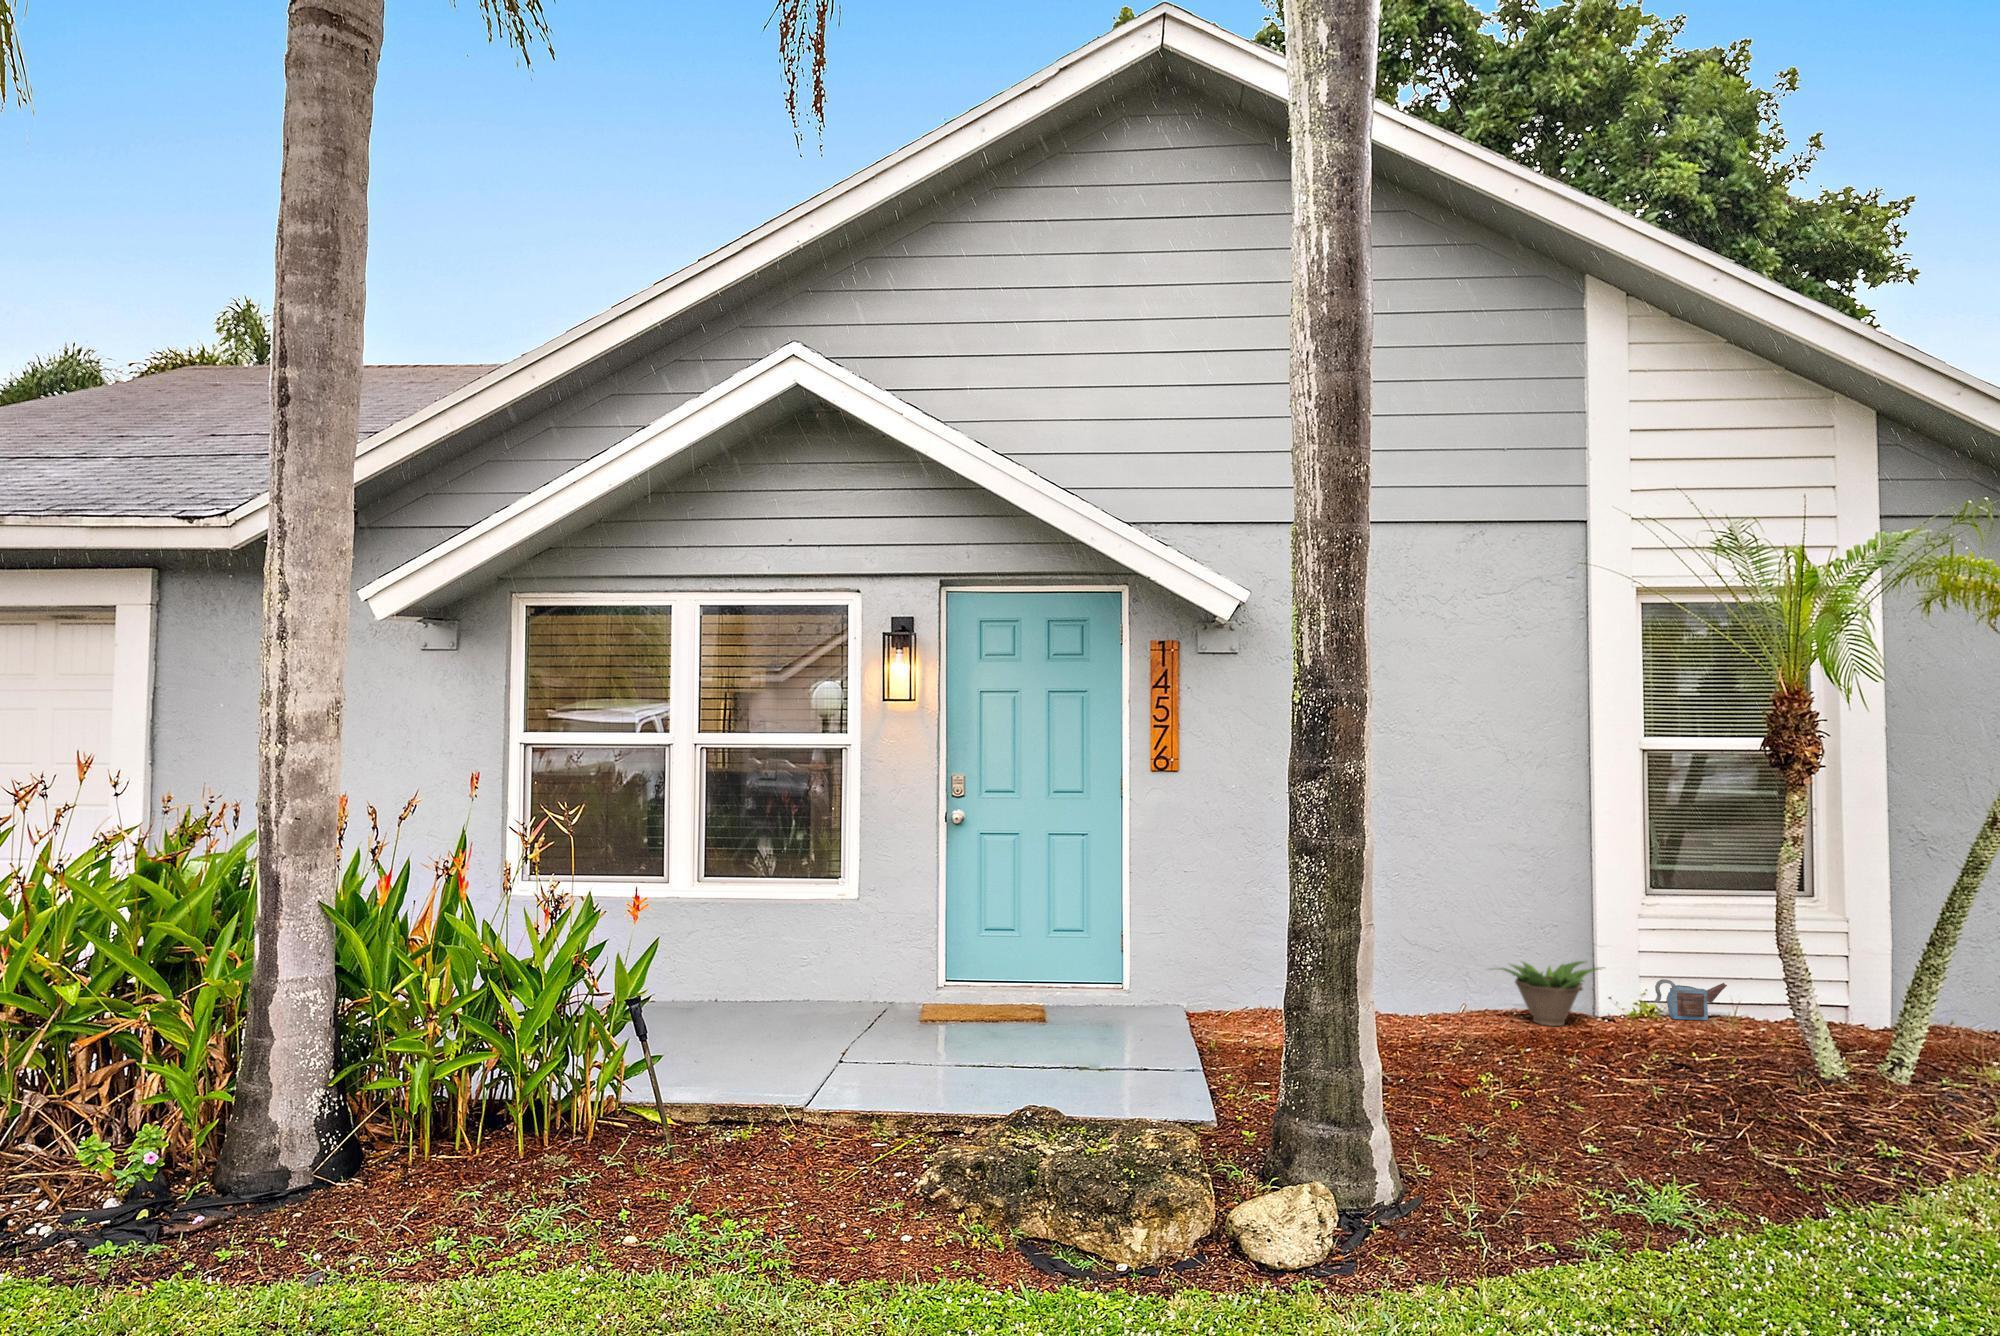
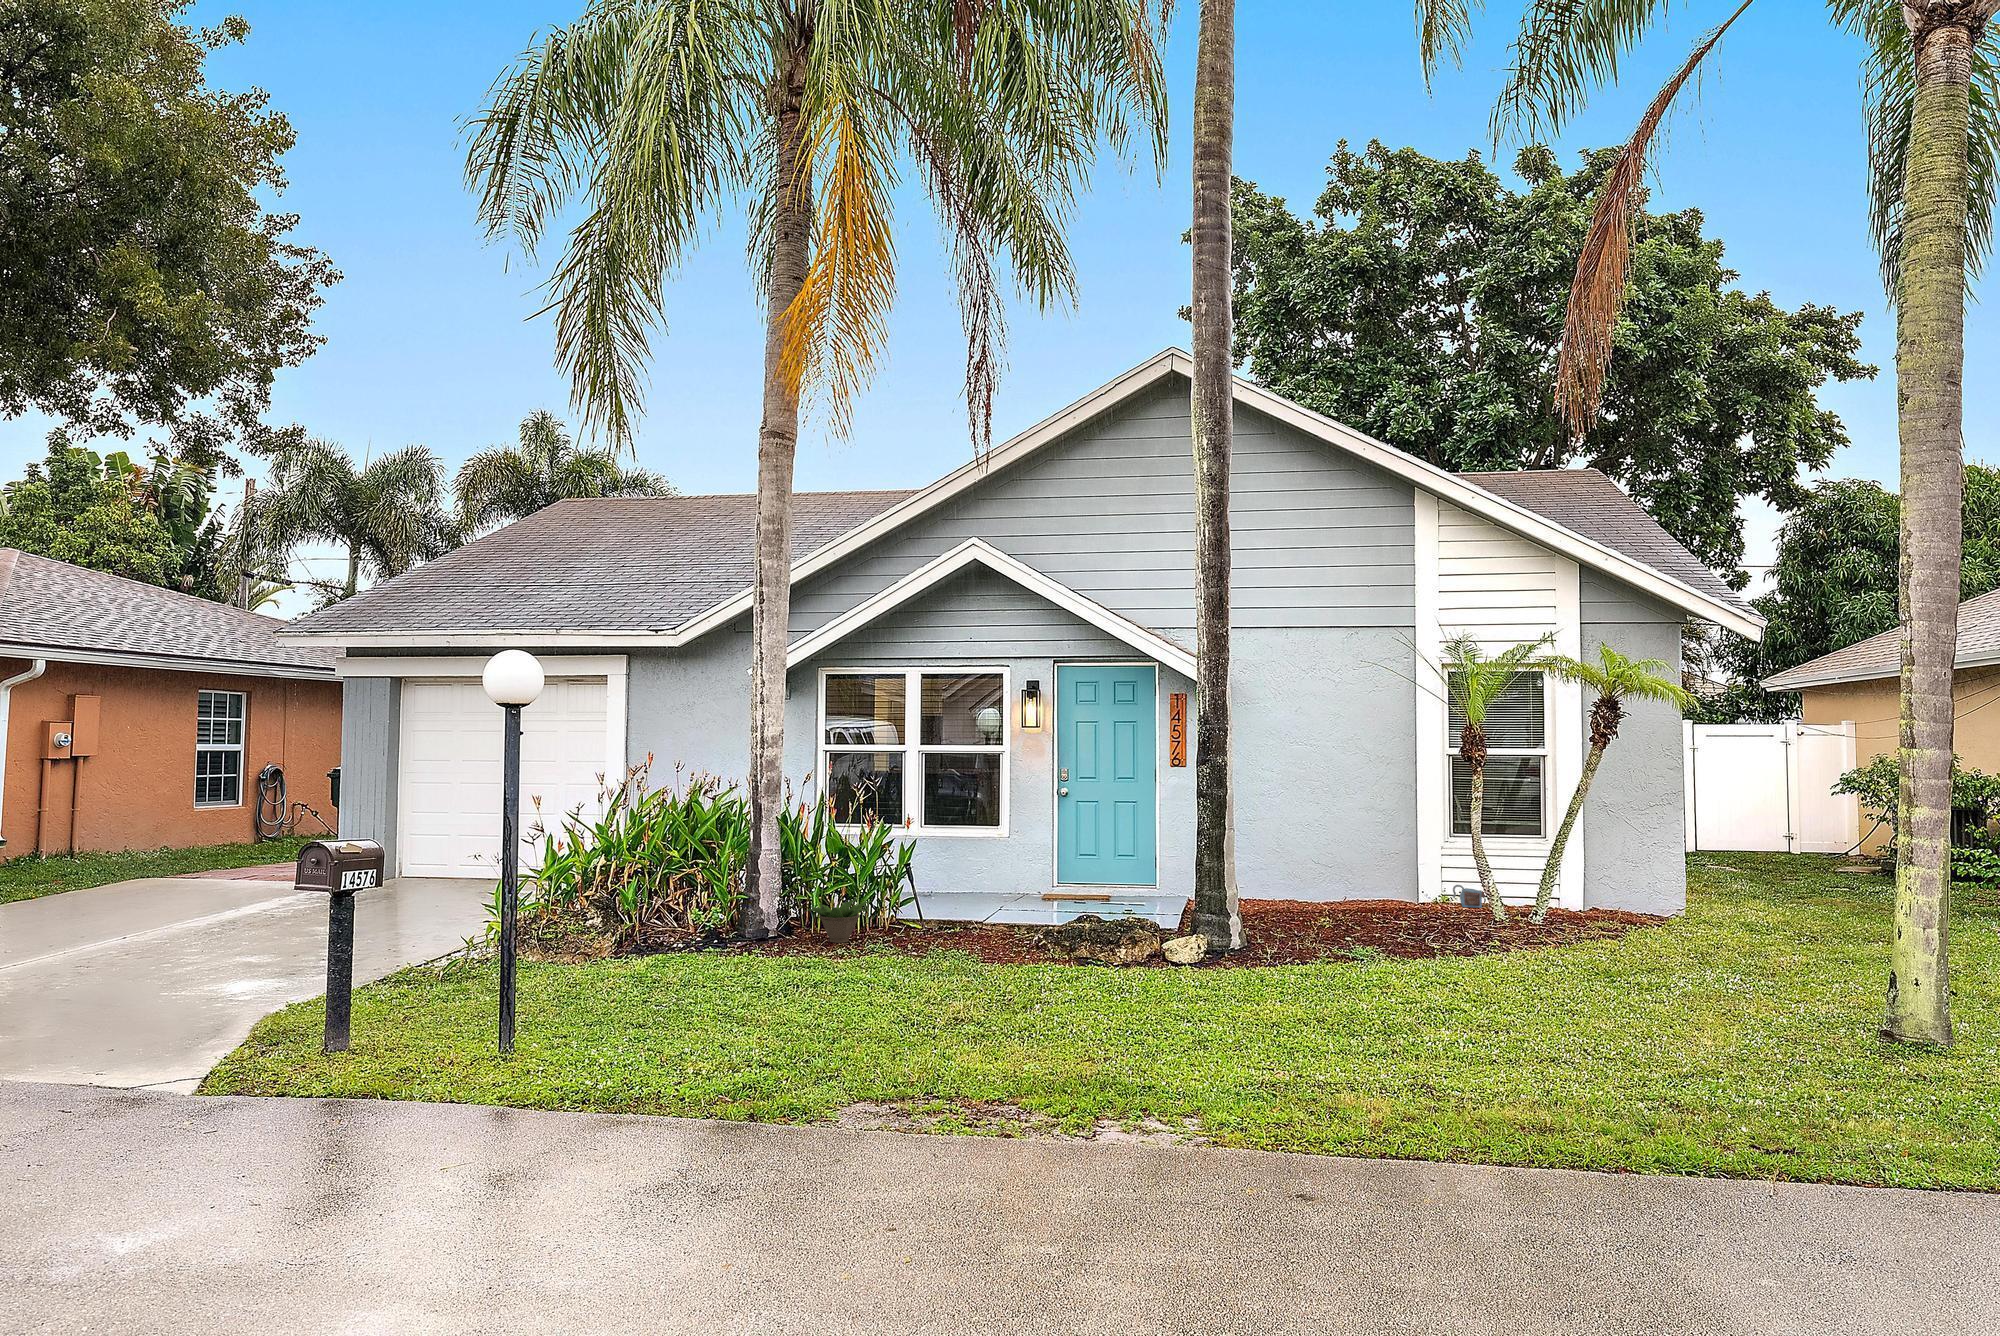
decorative plant: present [1491,961,1604,1026] -> present [805,899,871,943]

